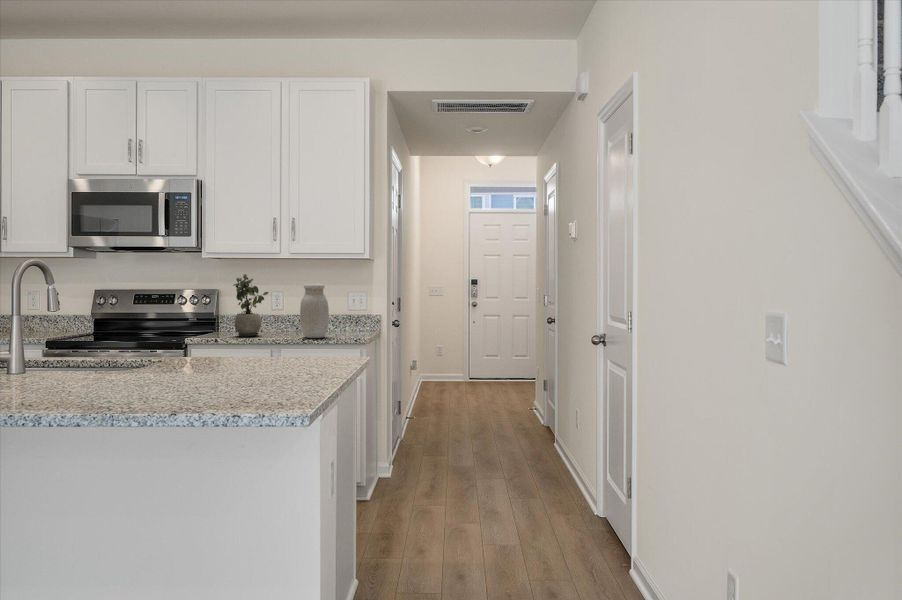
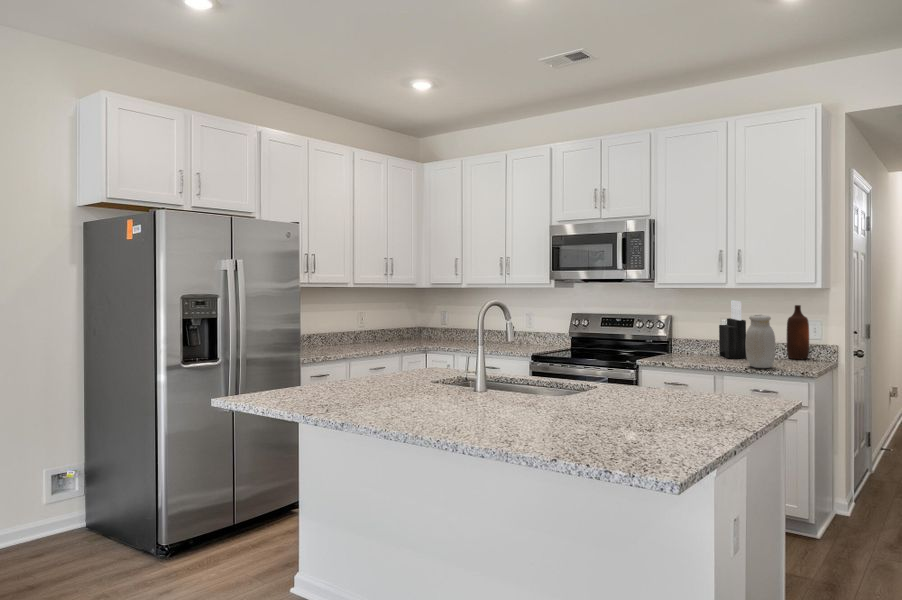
potted plant: present [233,274,268,337] -> none [682,304,715,362]
knife block: none [272,274,299,333] -> present [719,300,746,358]
bottle: none [336,279,356,331] -> present [787,305,809,359]

